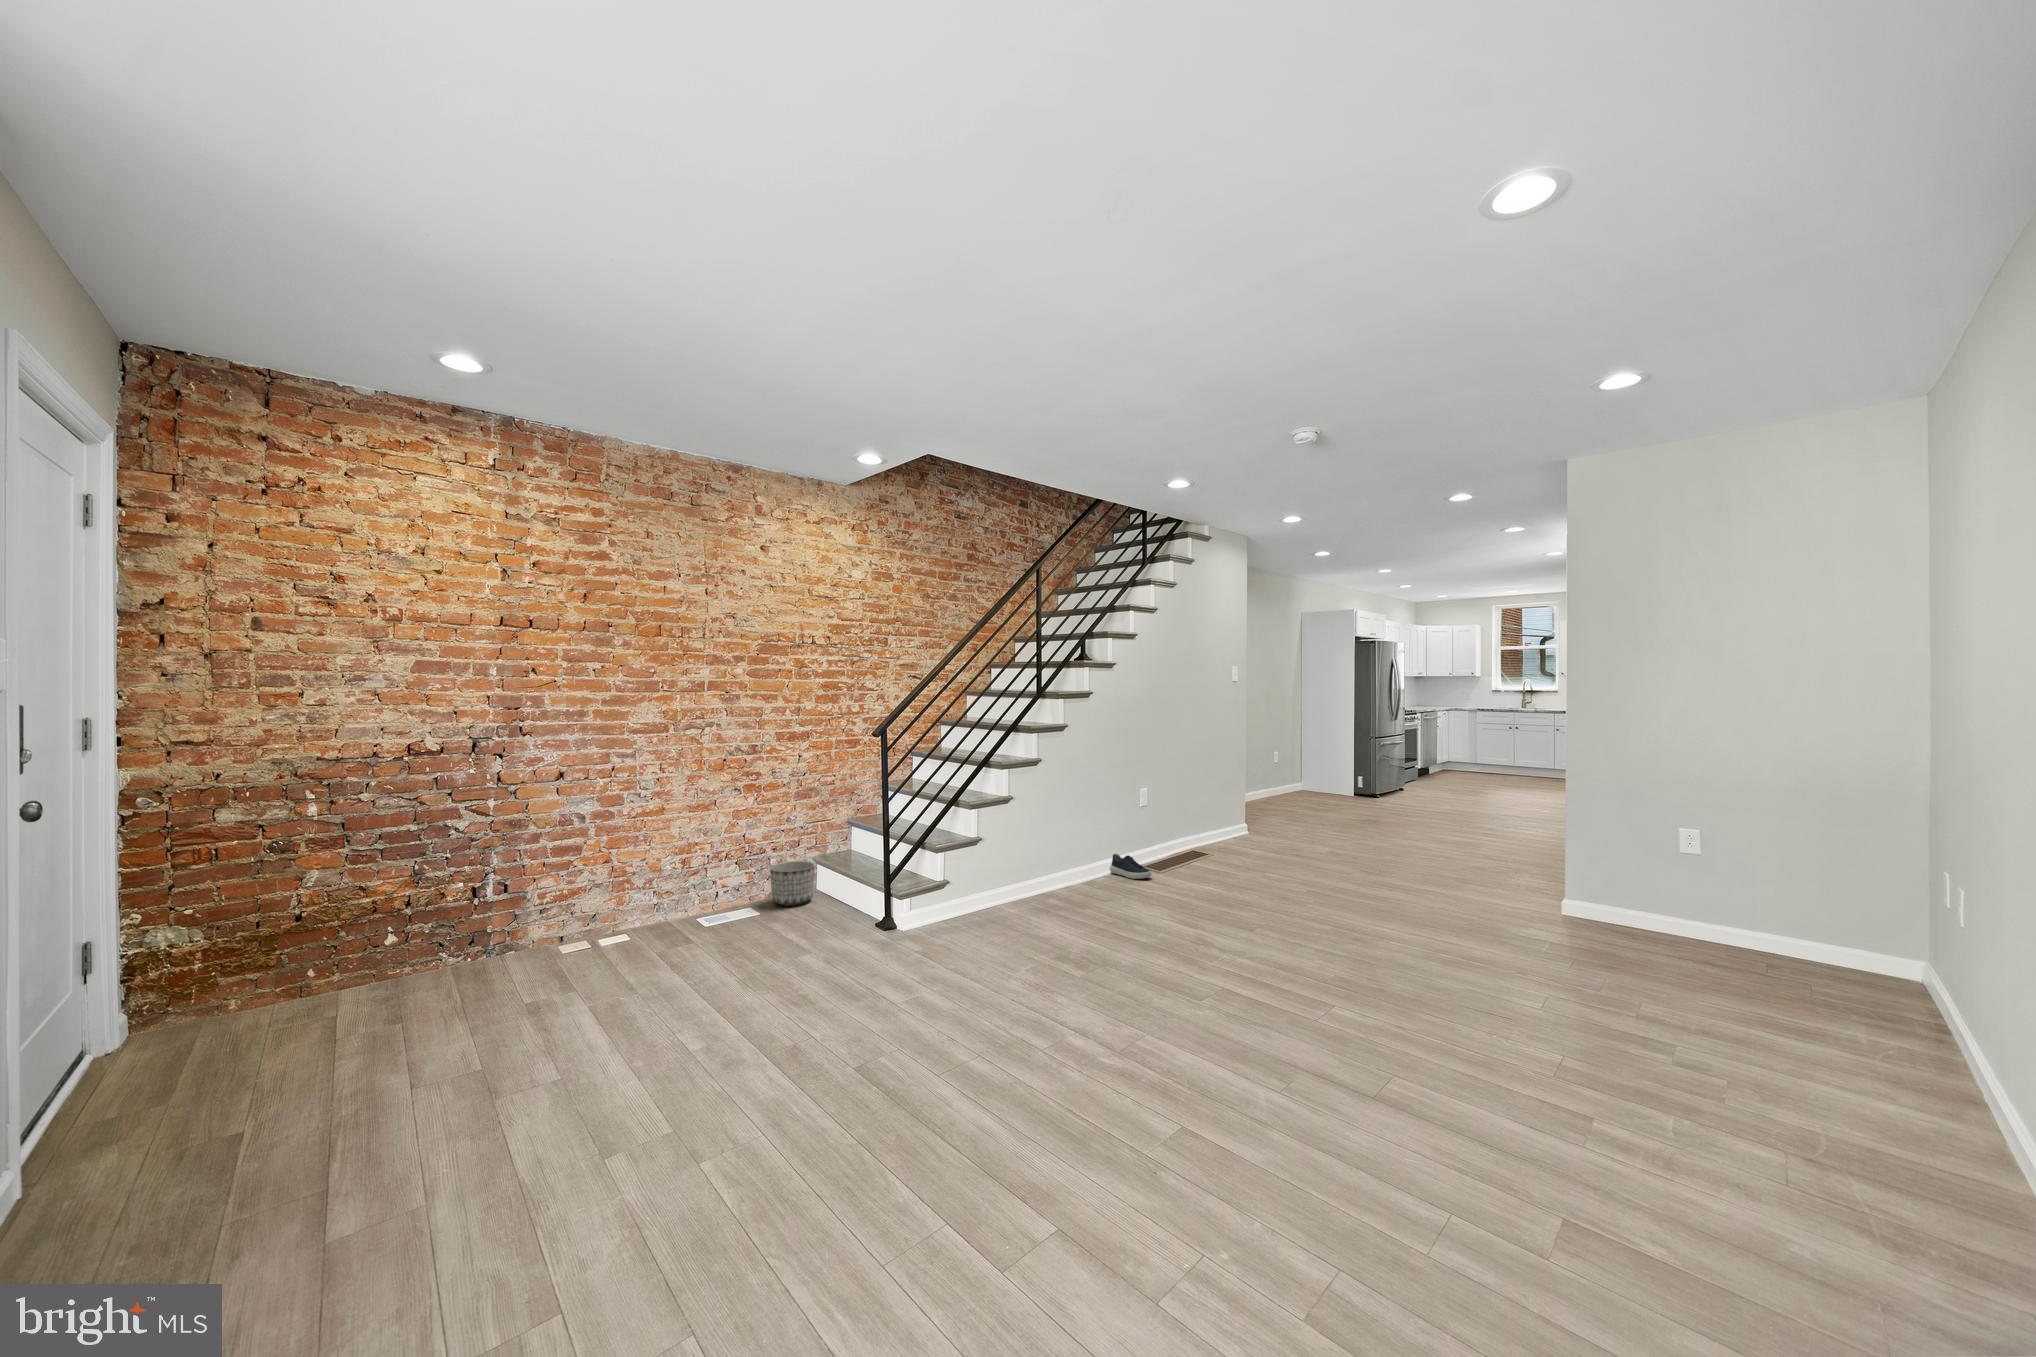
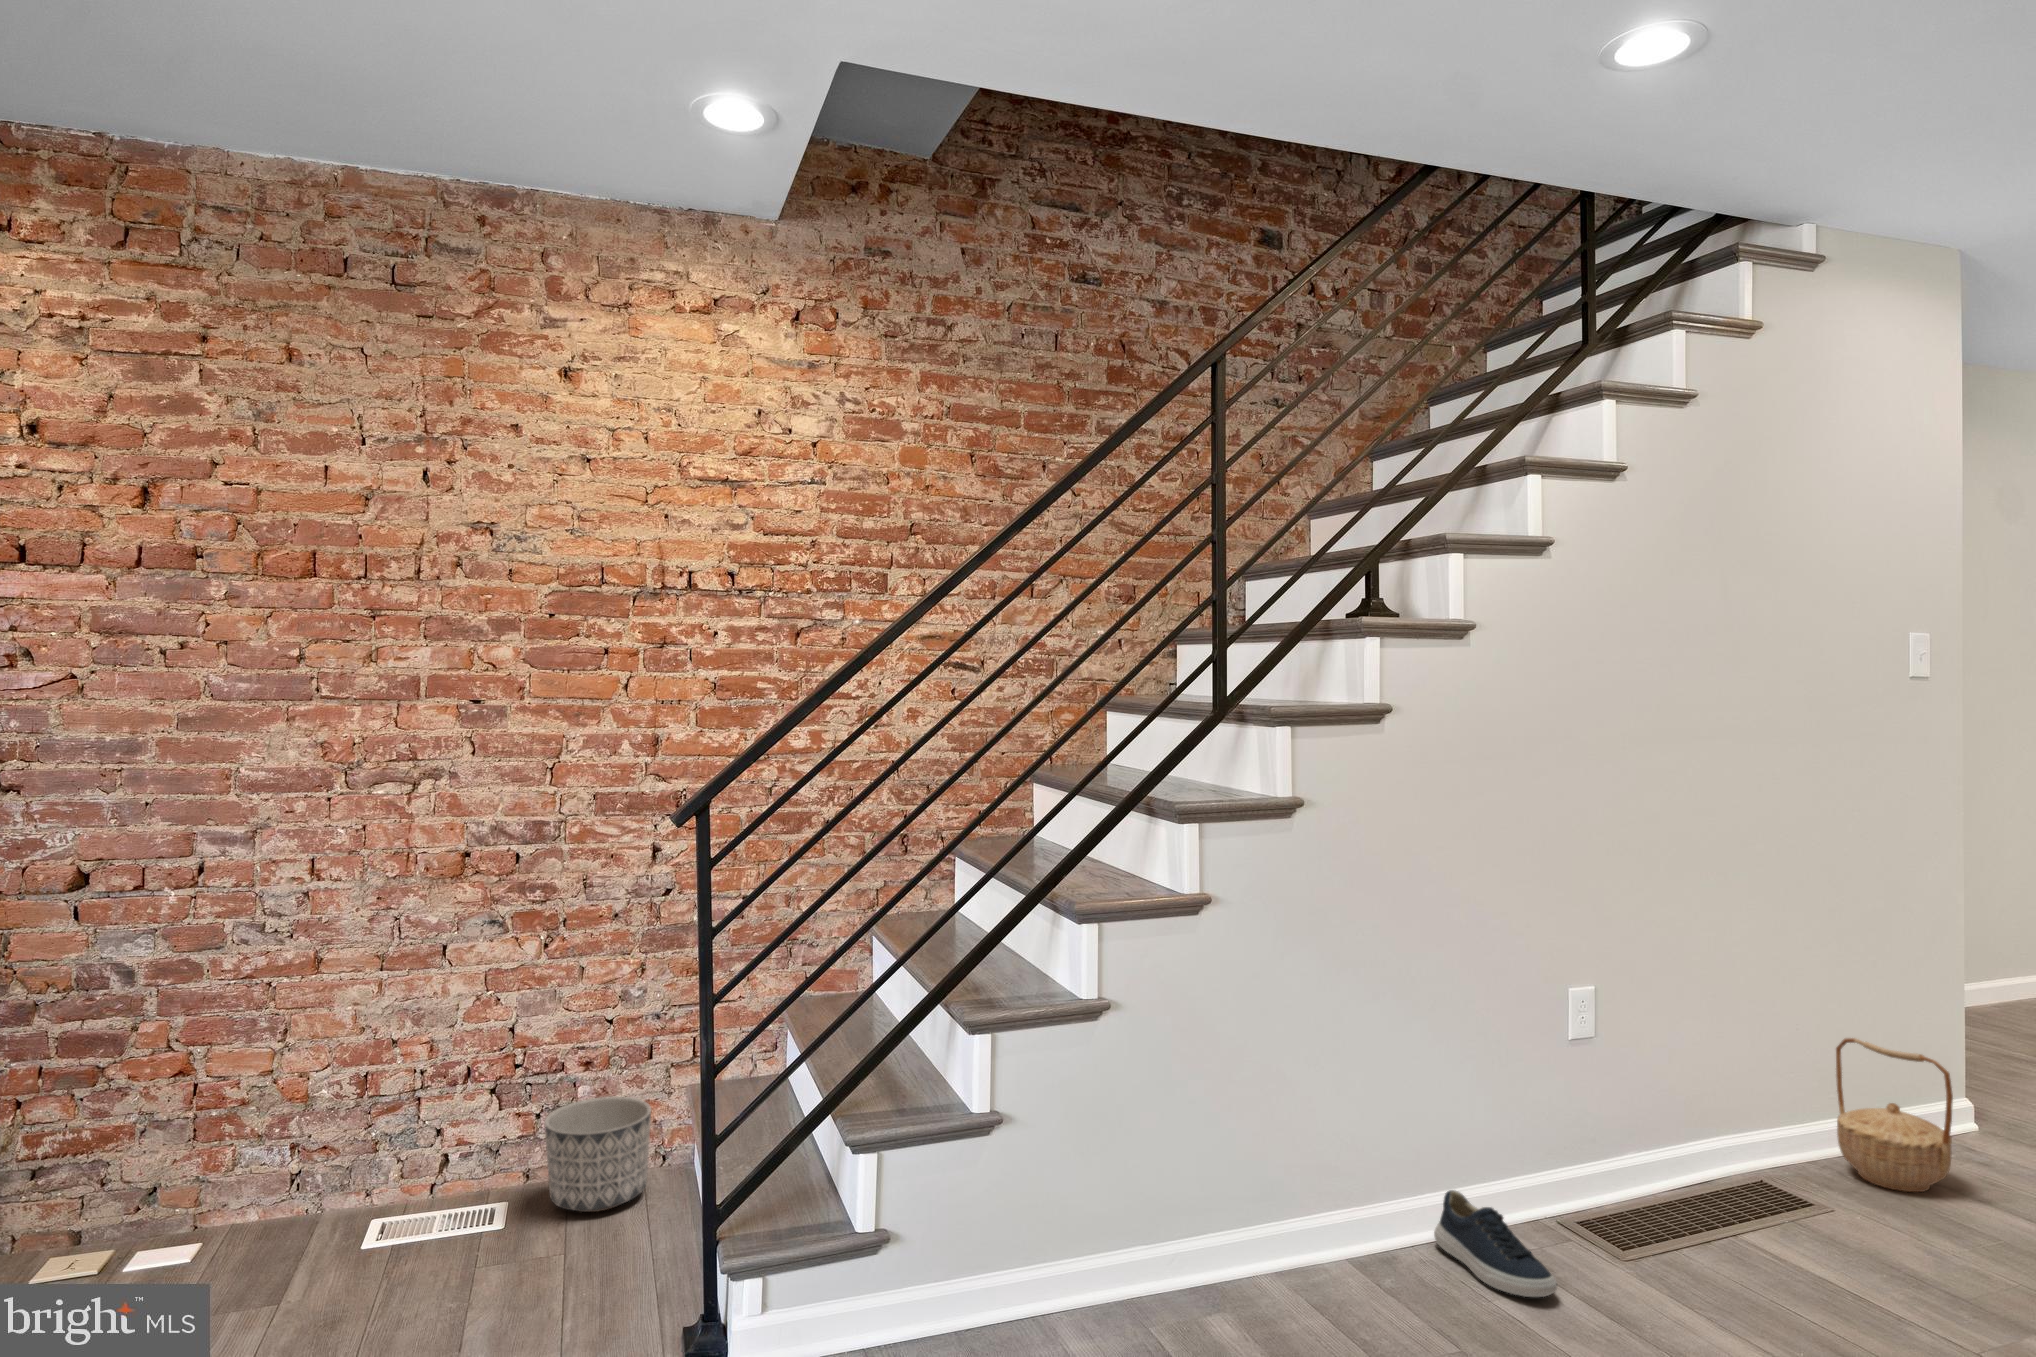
basket: none [1217,799,1249,846] -> present [1836,1038,1953,1192]

